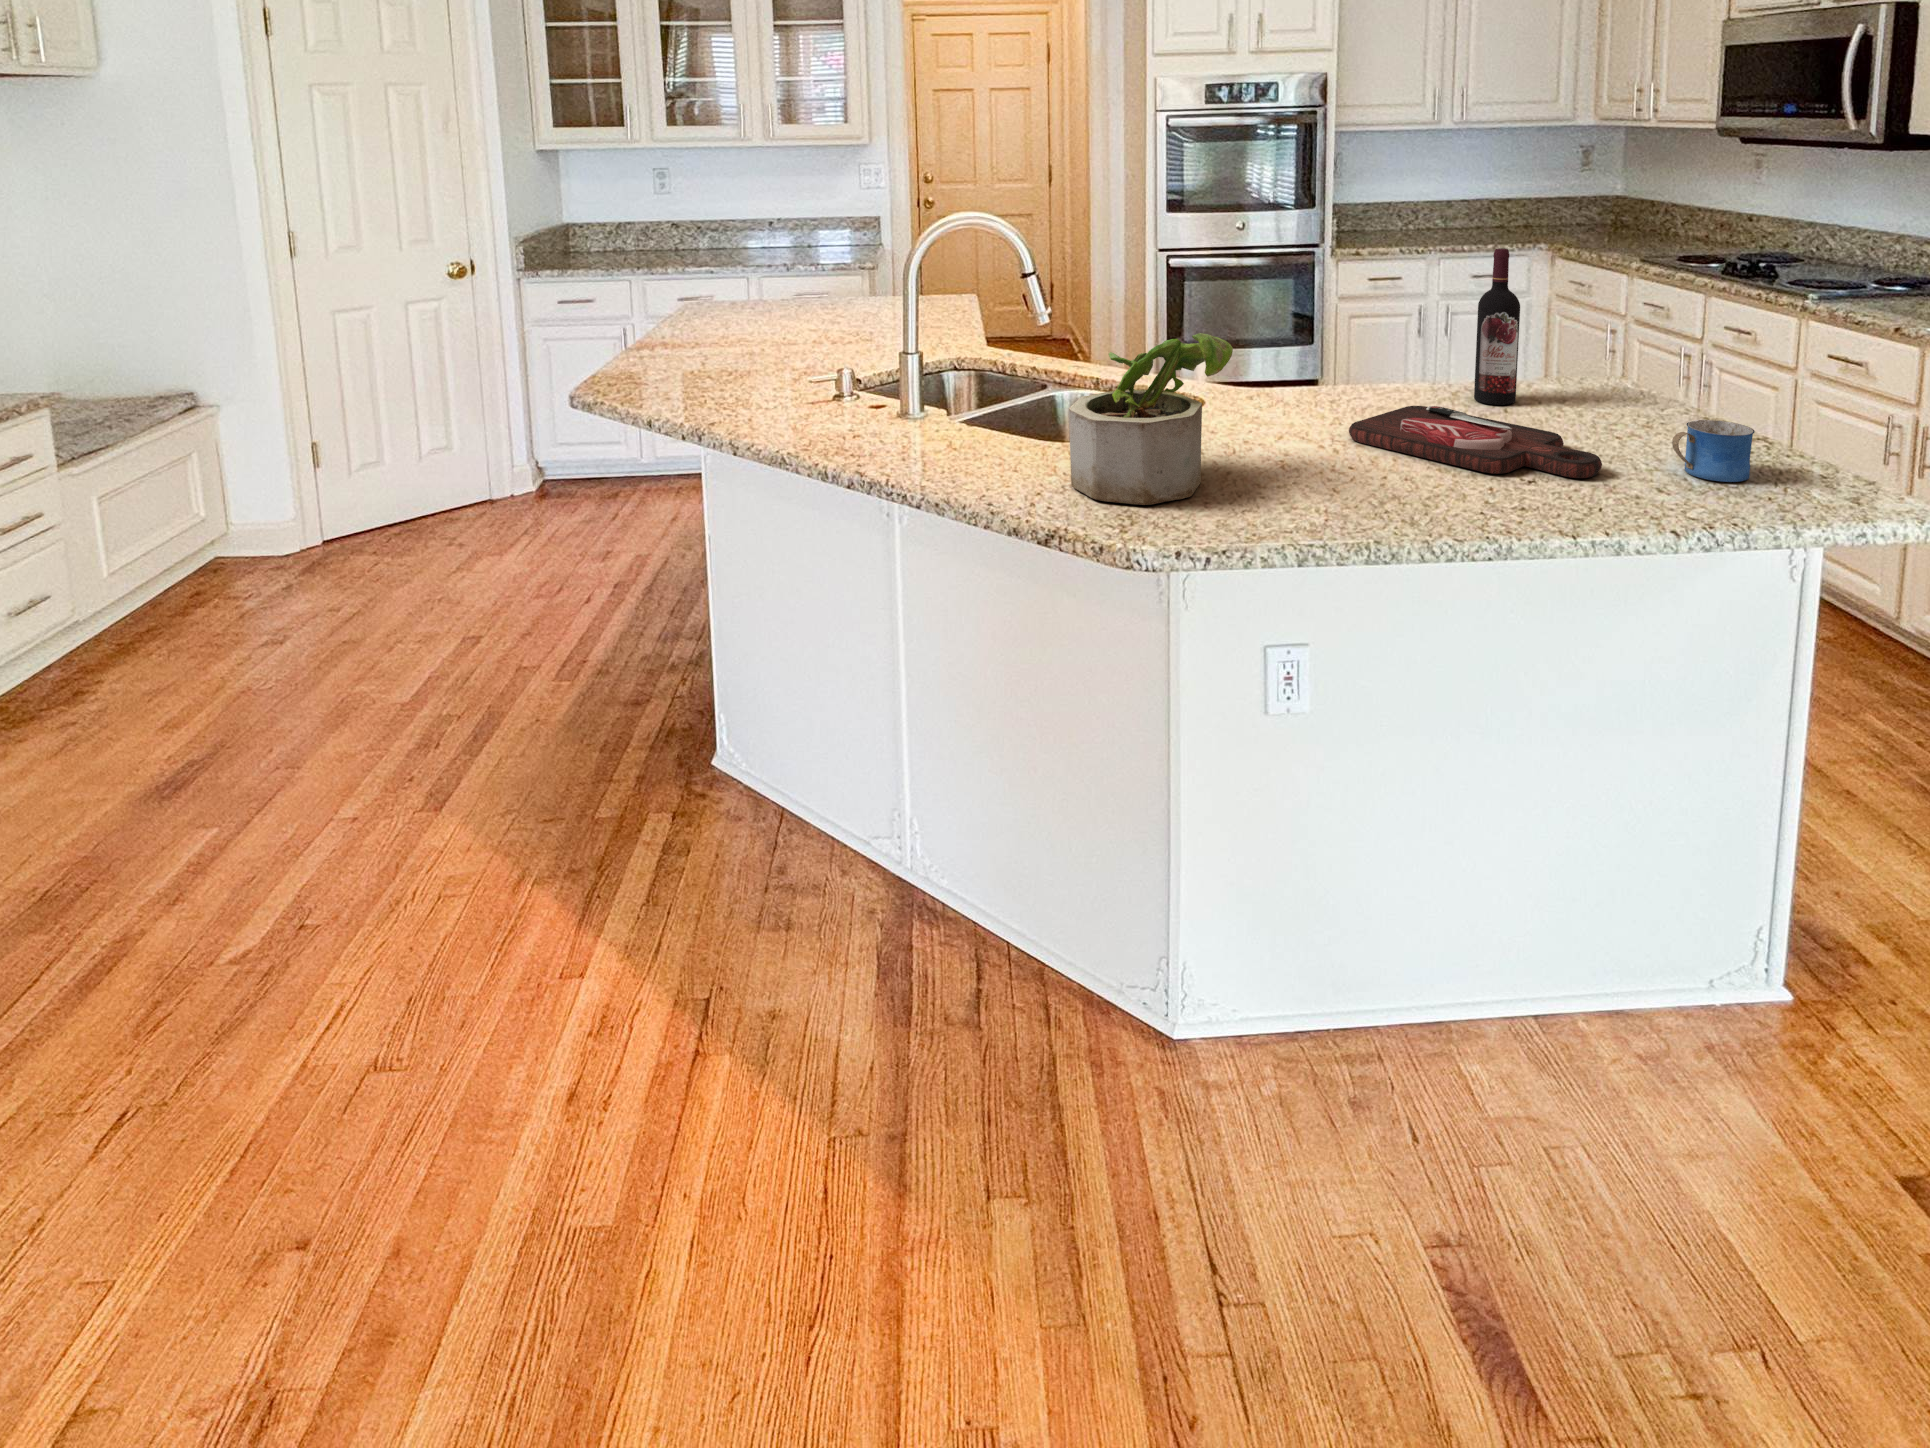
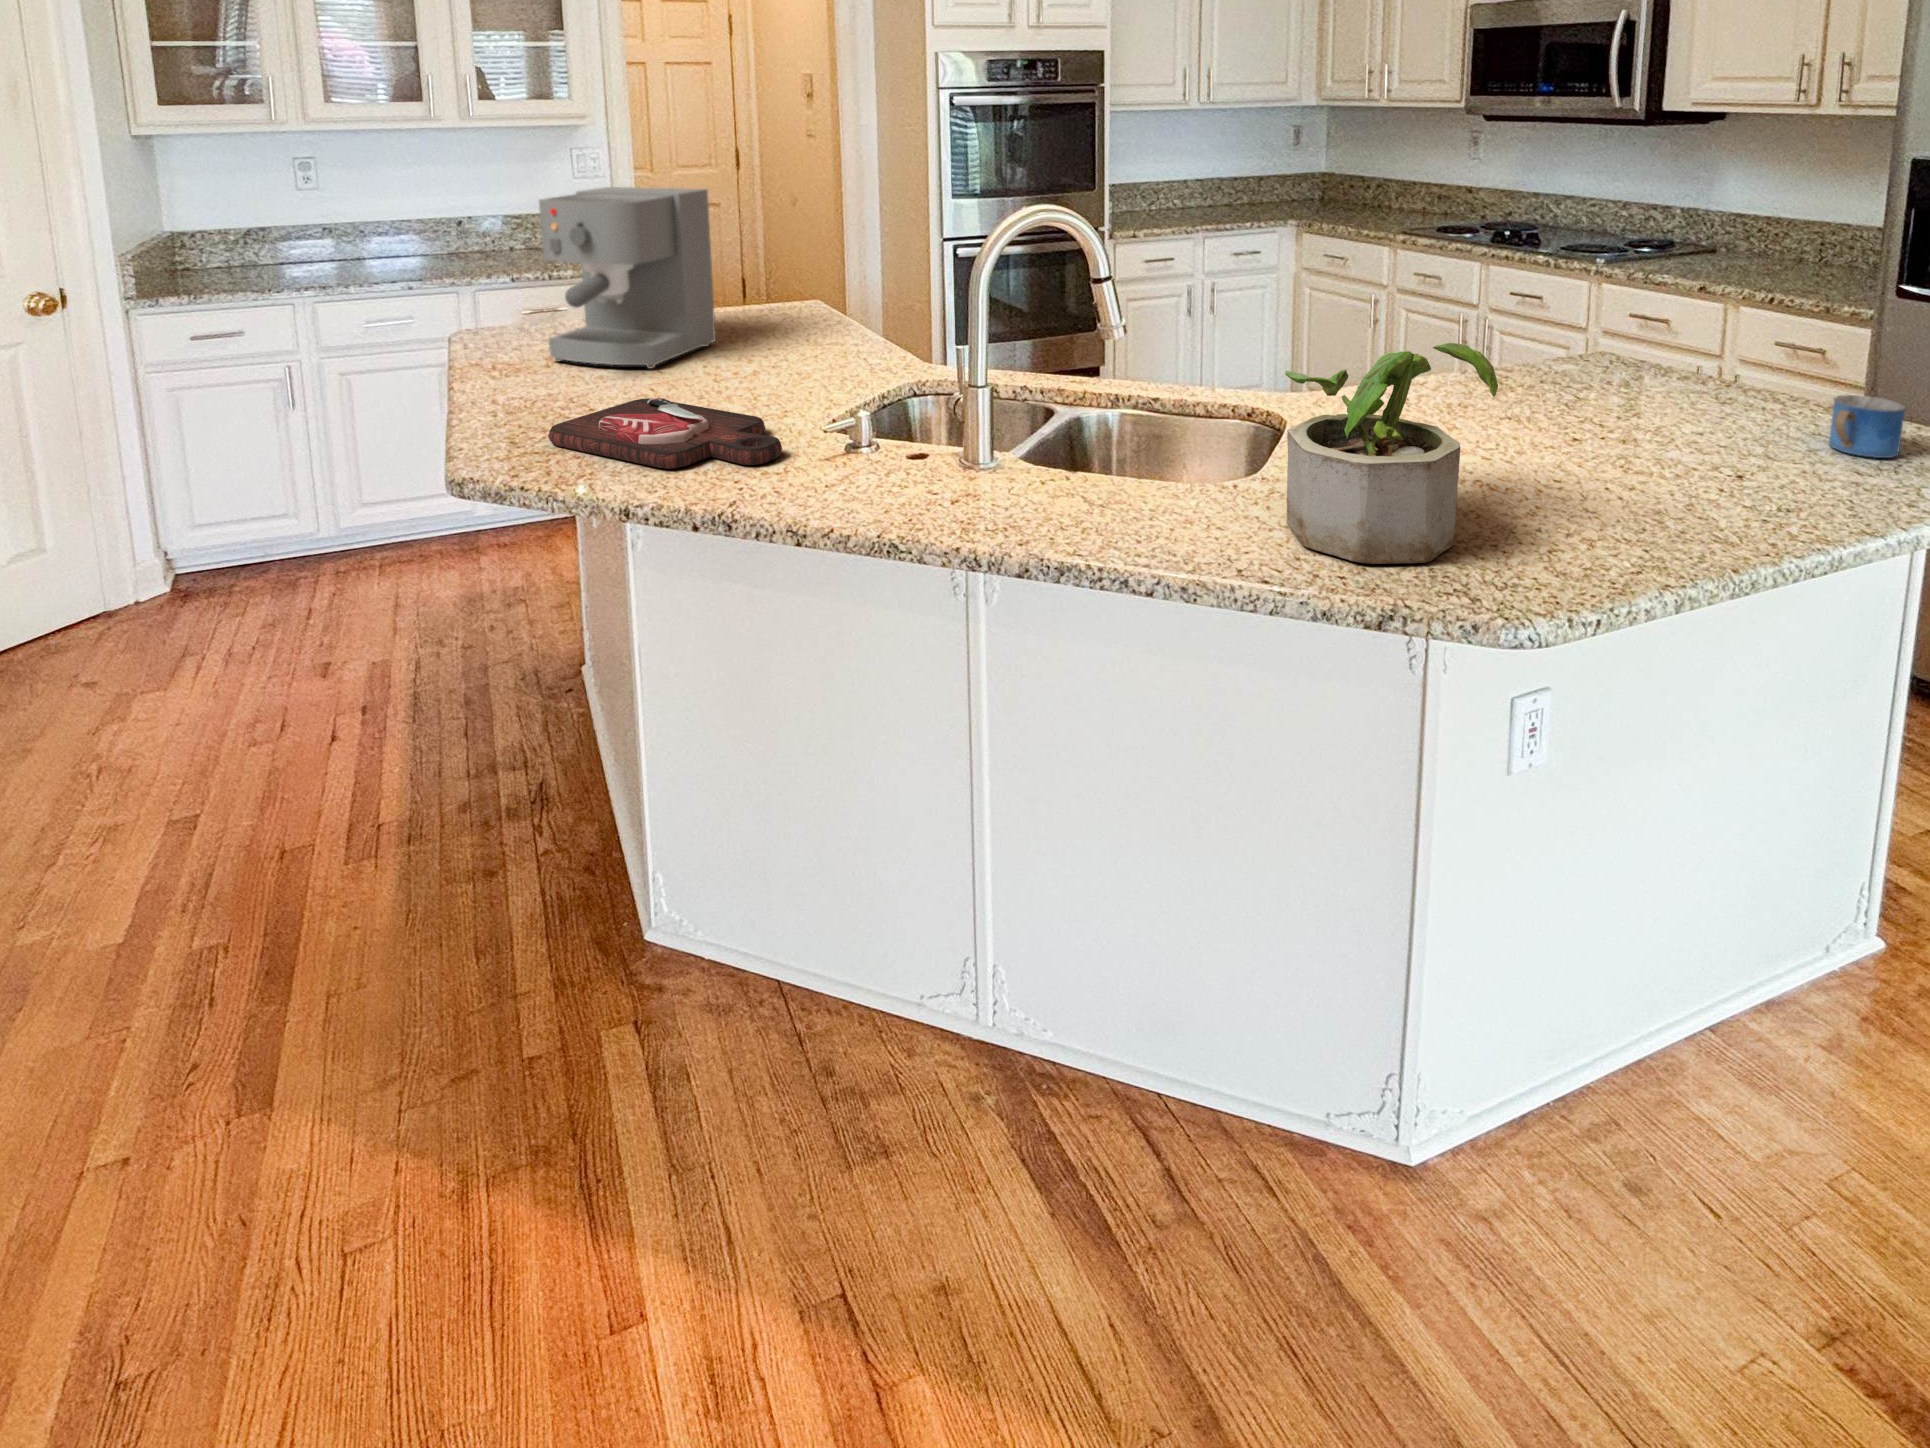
coffee maker: none [712,196,847,336] -> present [539,187,716,369]
wine bottle: present [1474,248,1520,405] -> none [1526,226,1578,391]
cutting board: present [1349,406,1602,478] -> present [548,398,782,469]

